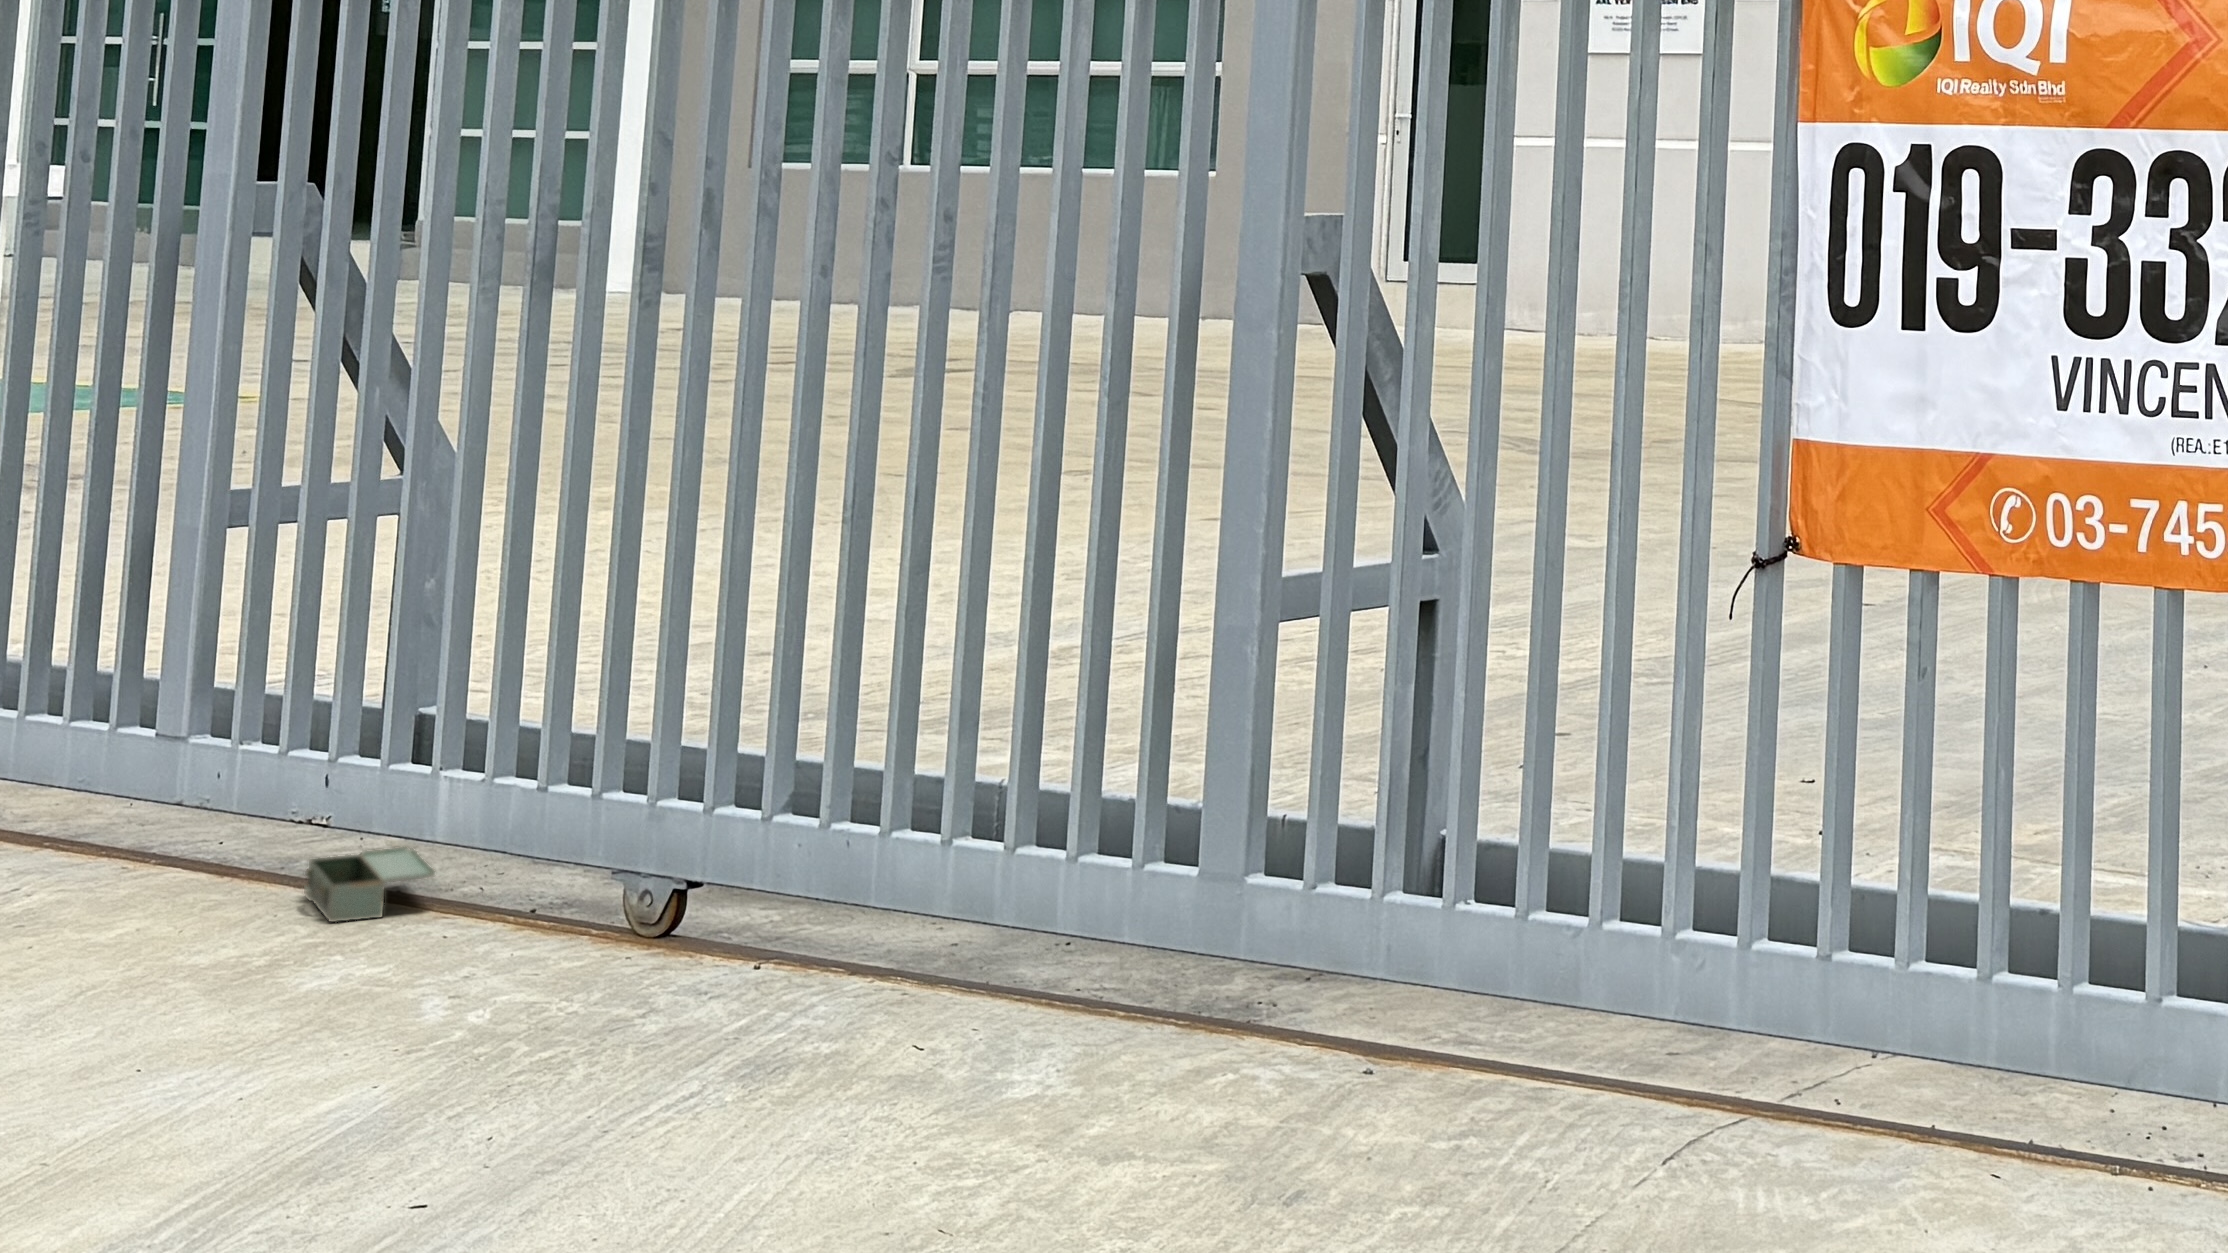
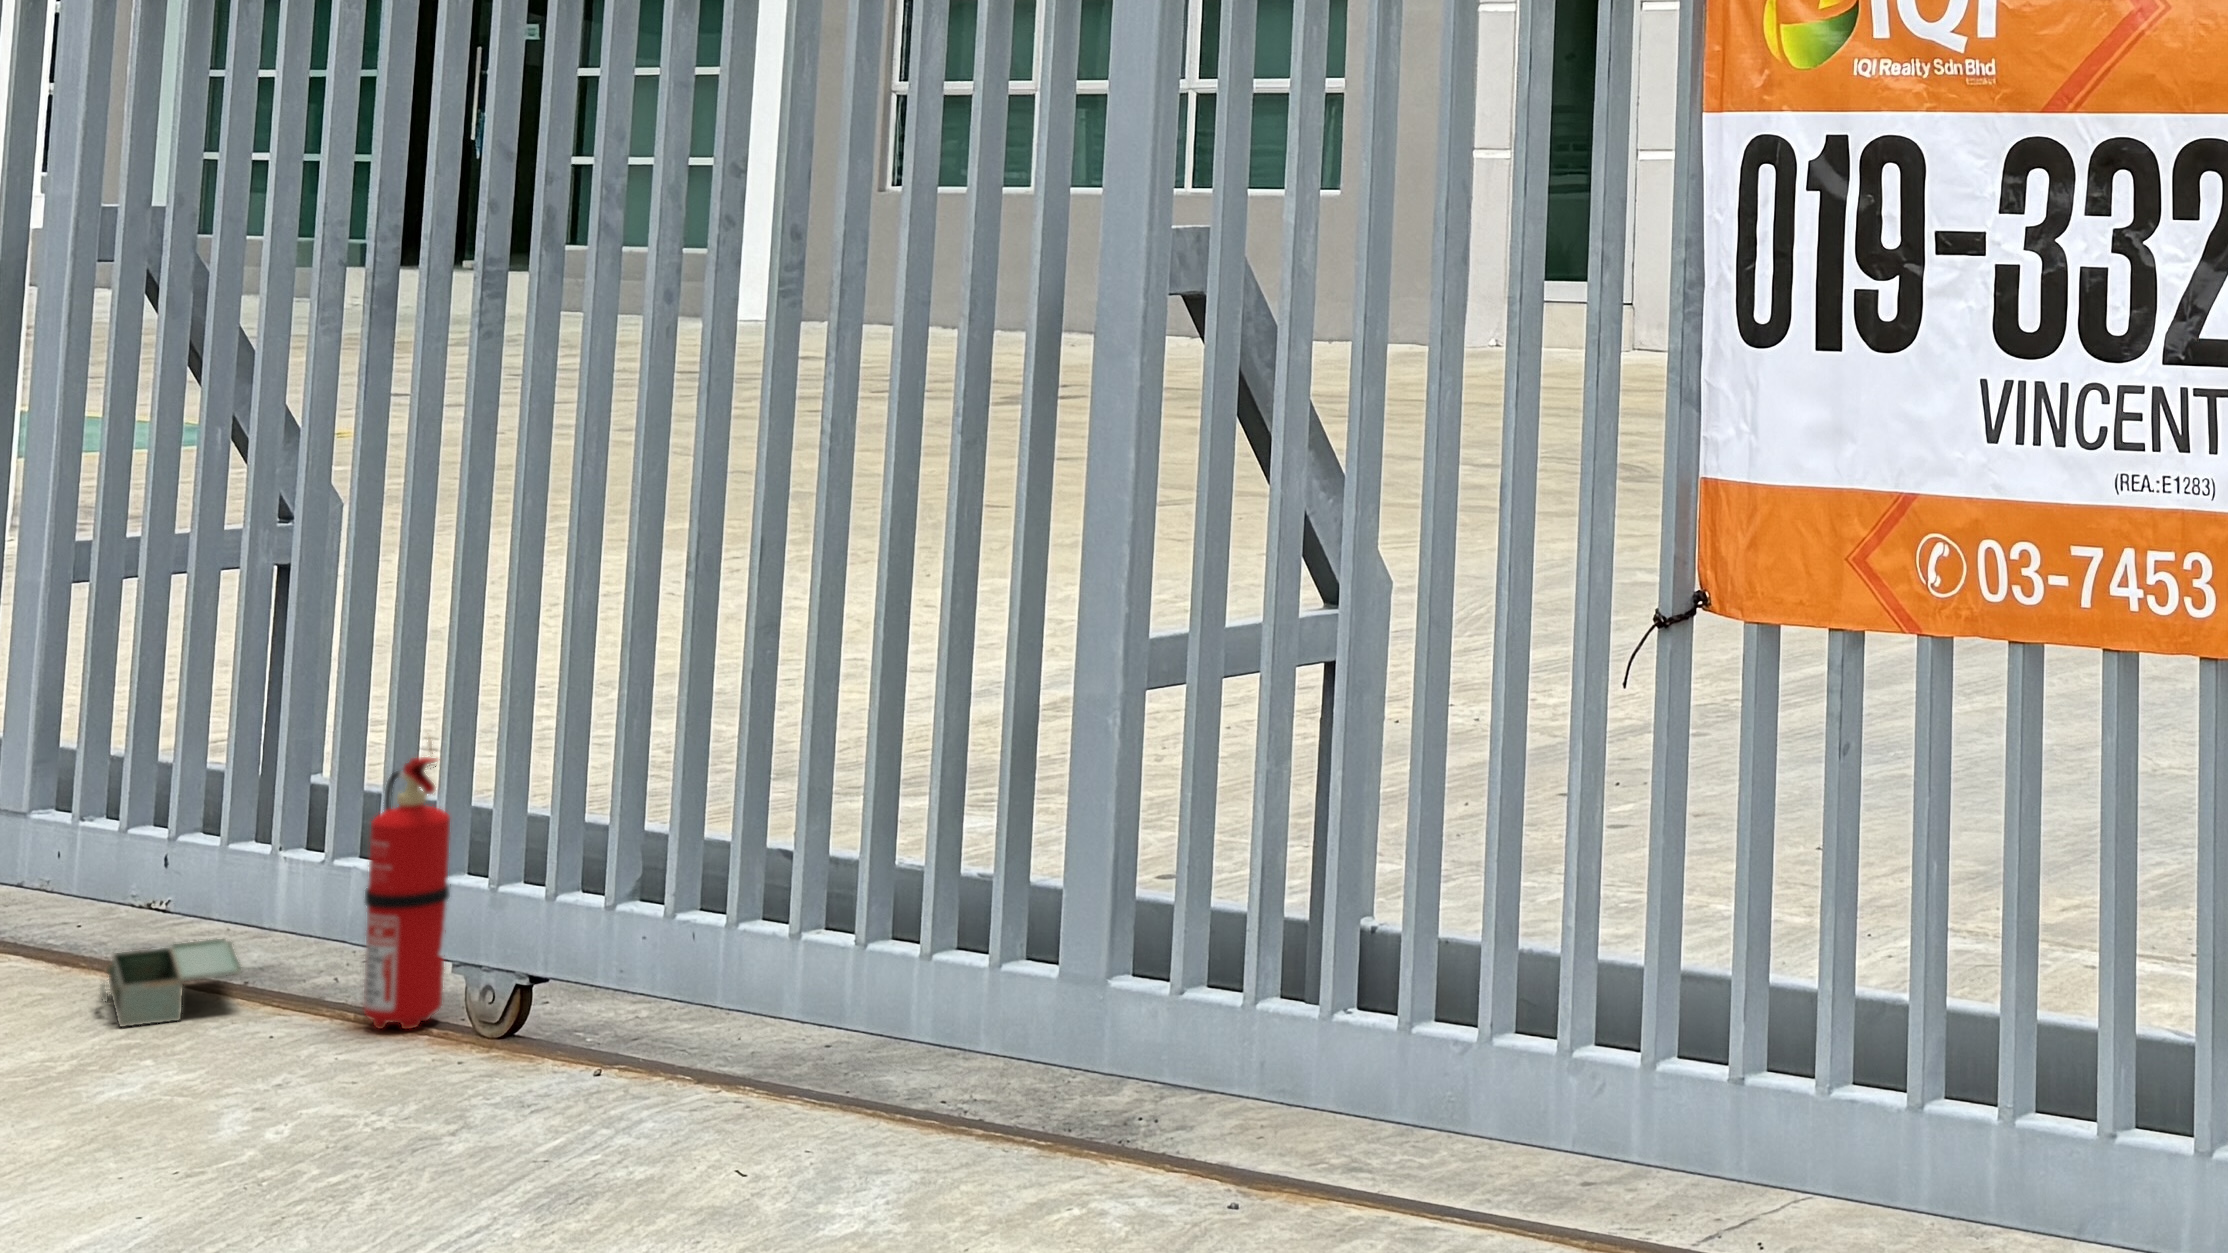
fire extinguisher: none [553,661,630,925] -> present [364,740,450,1029]

